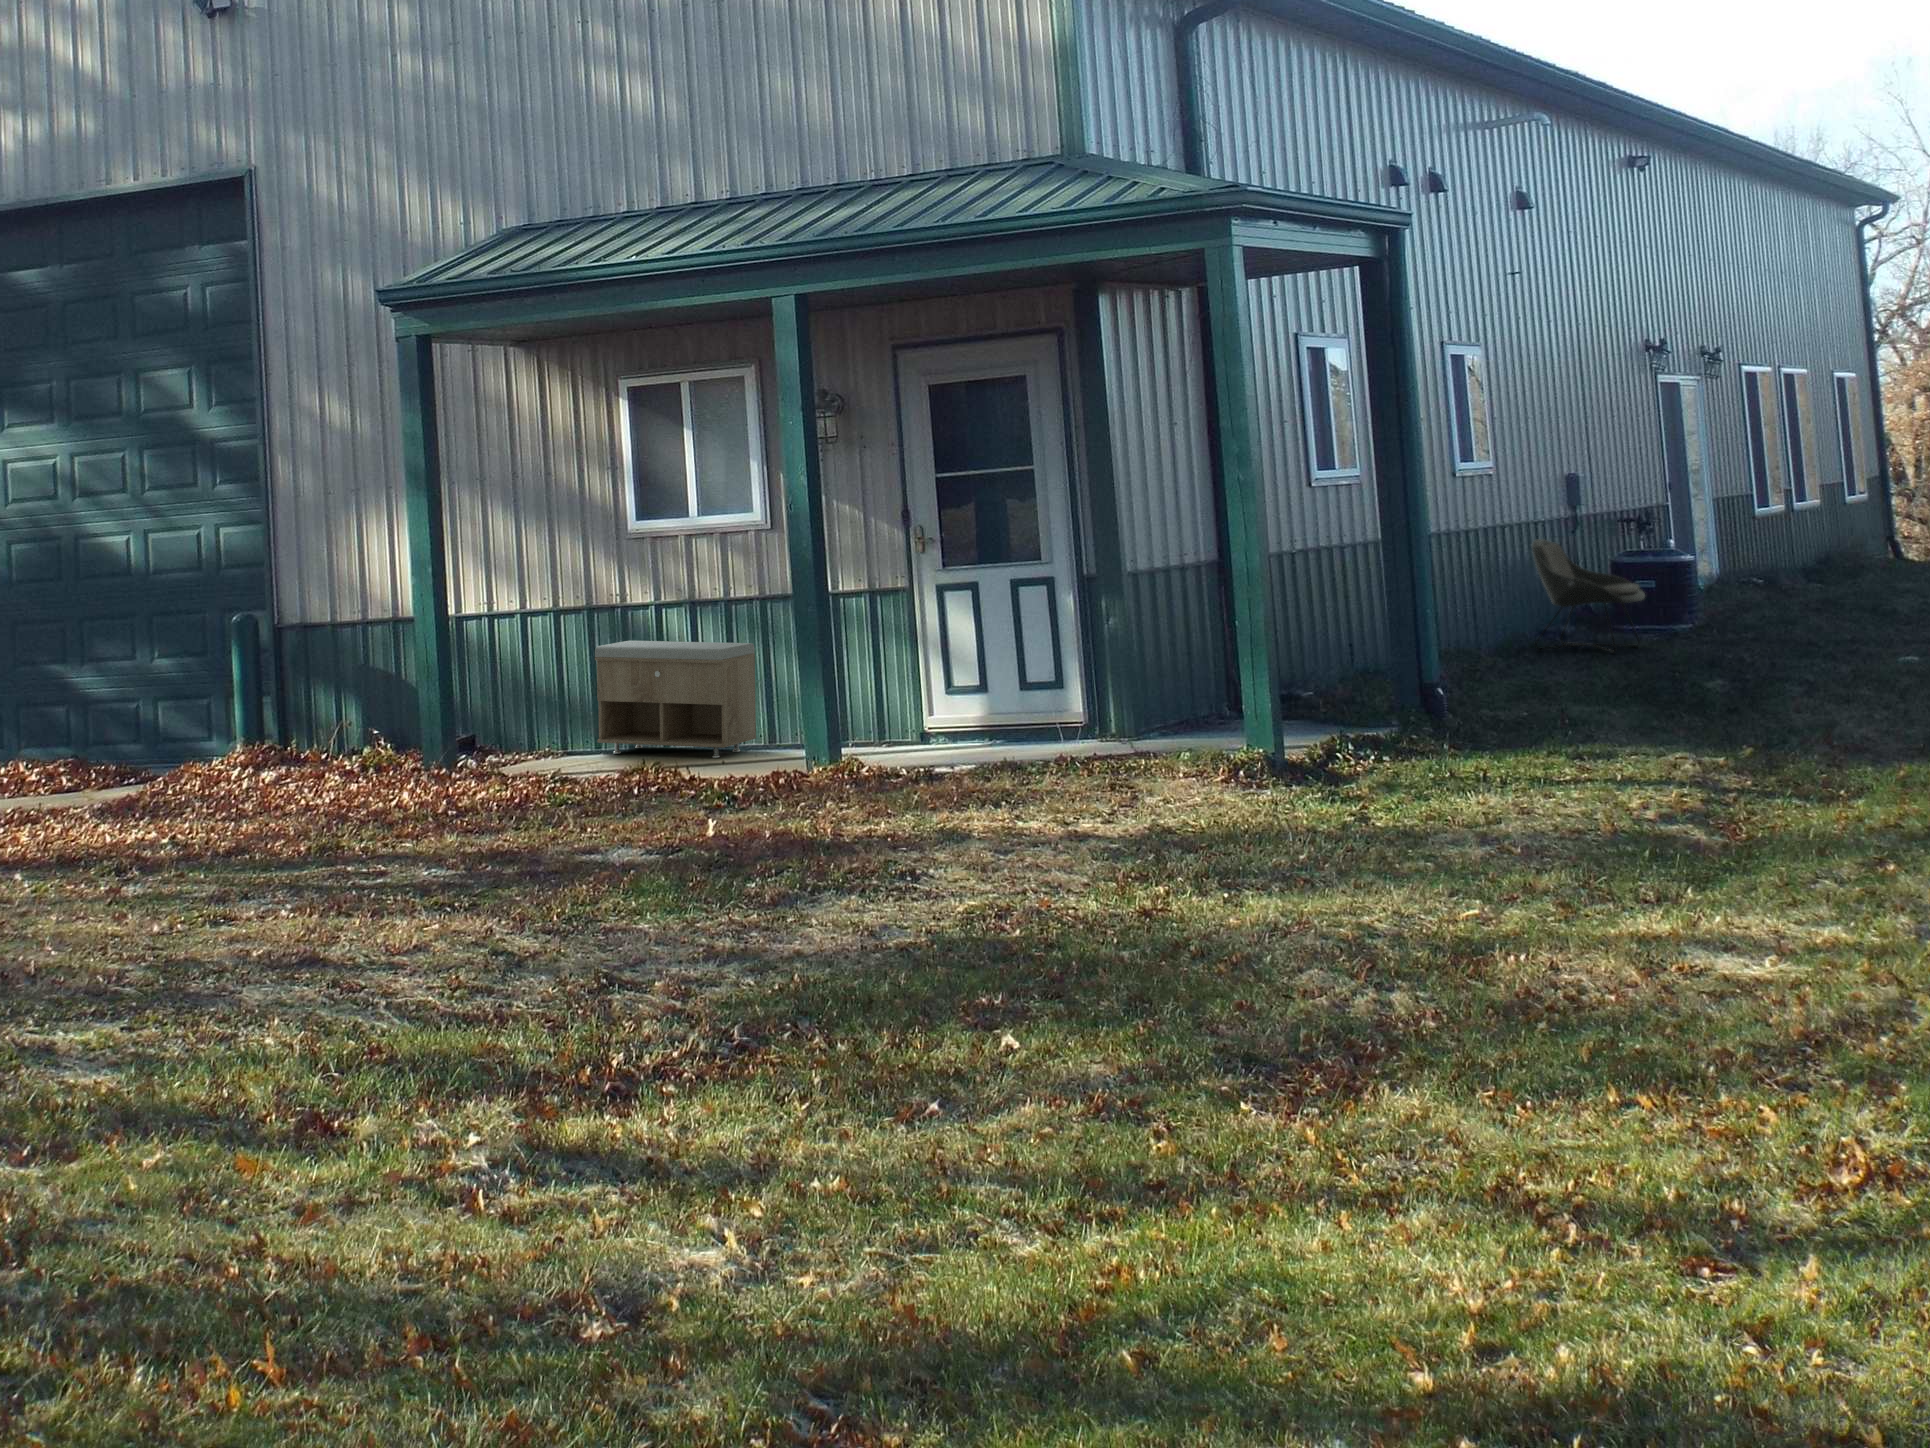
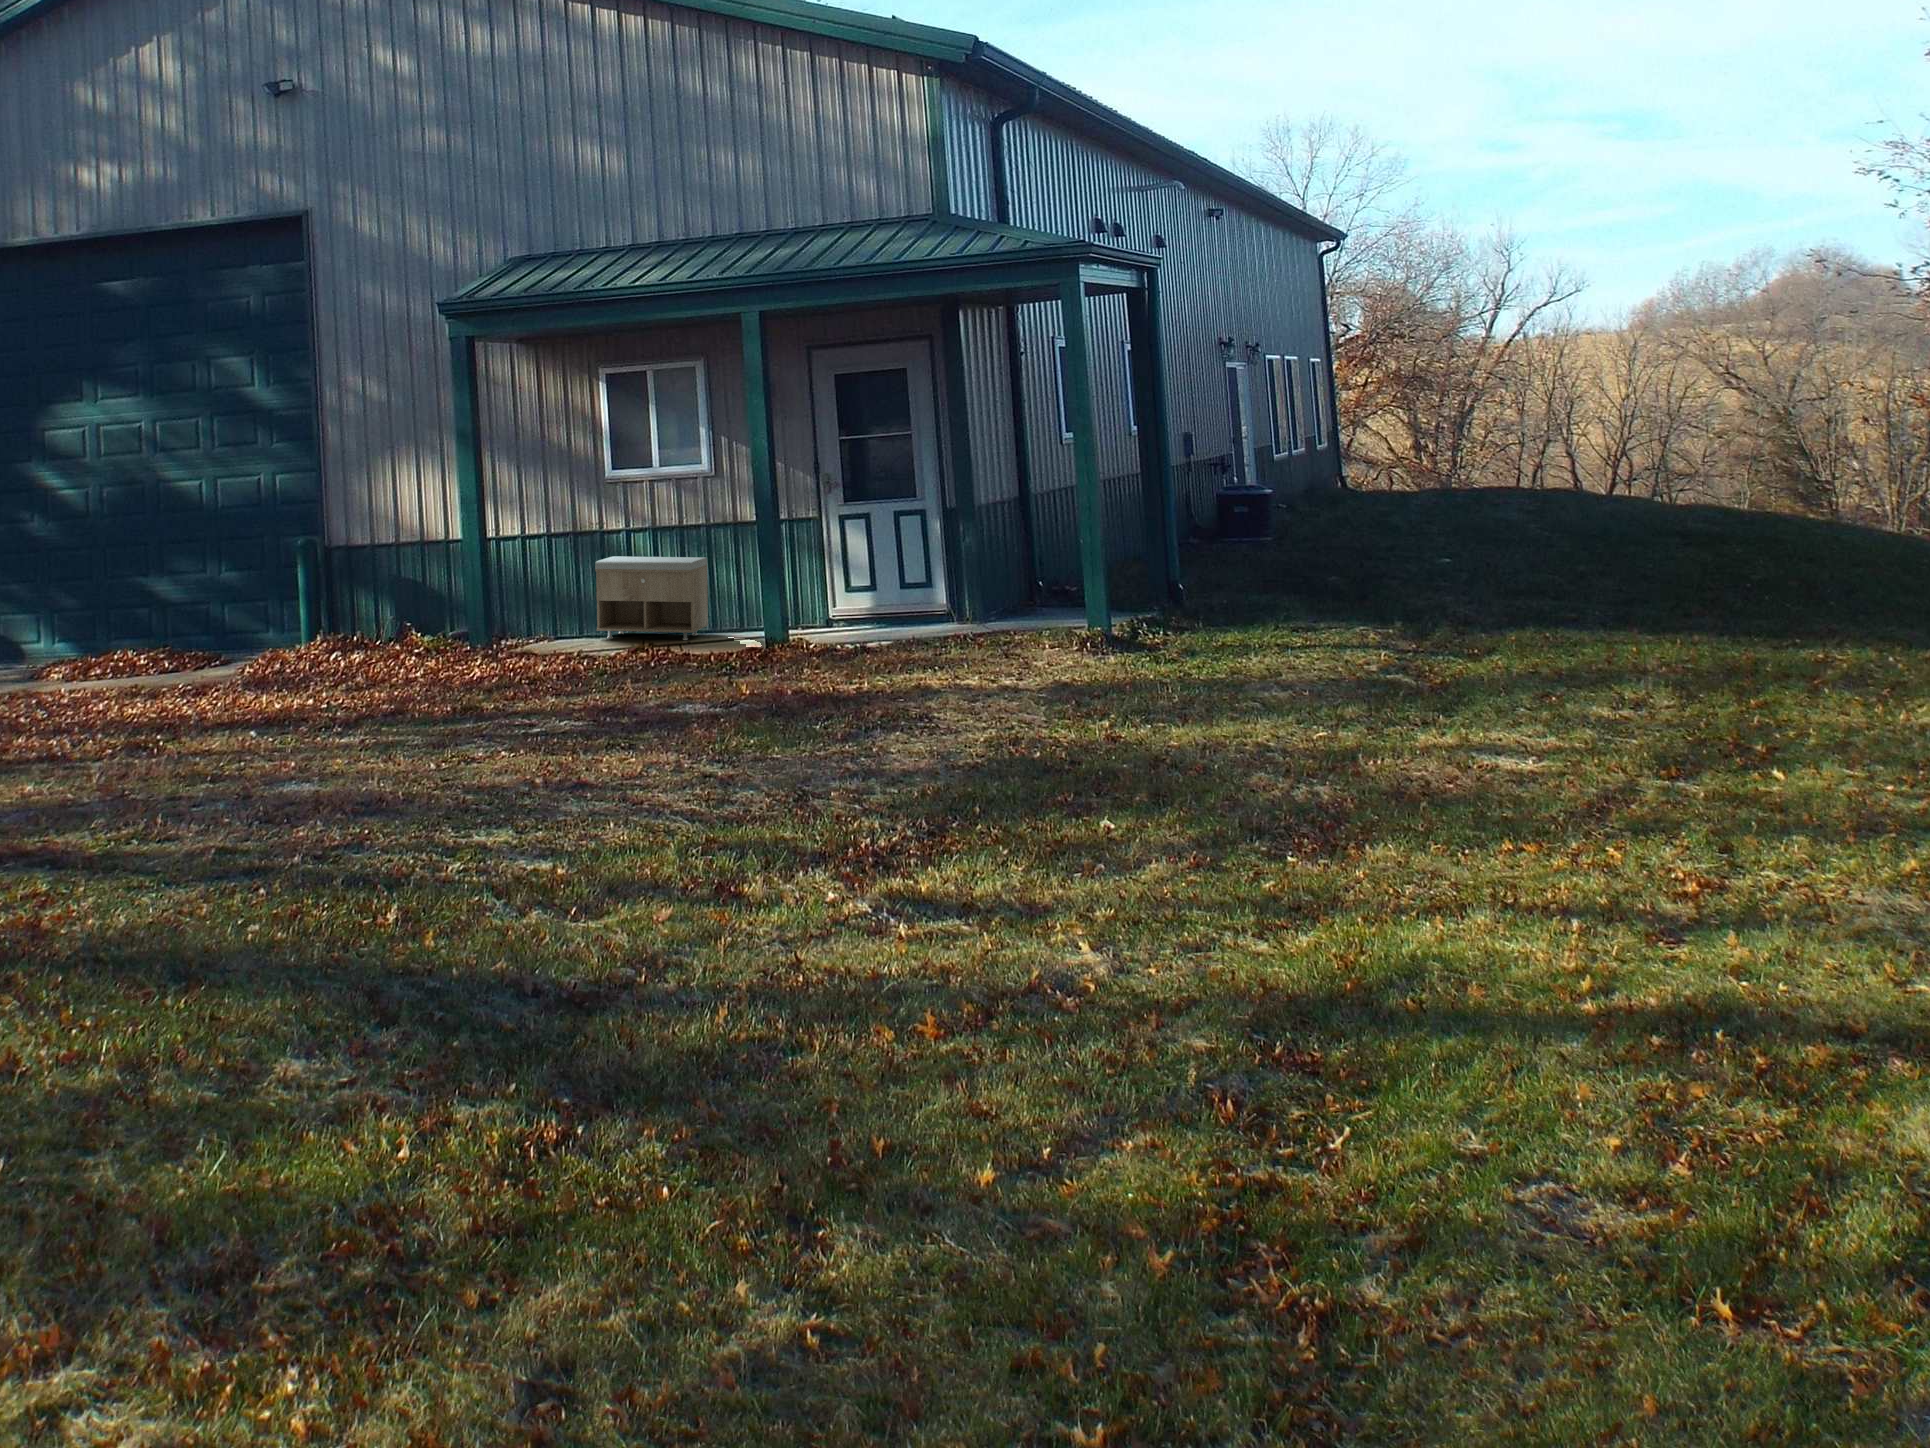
lounge chair: present [1532,539,1645,654] -> none [1172,476,1246,555]

